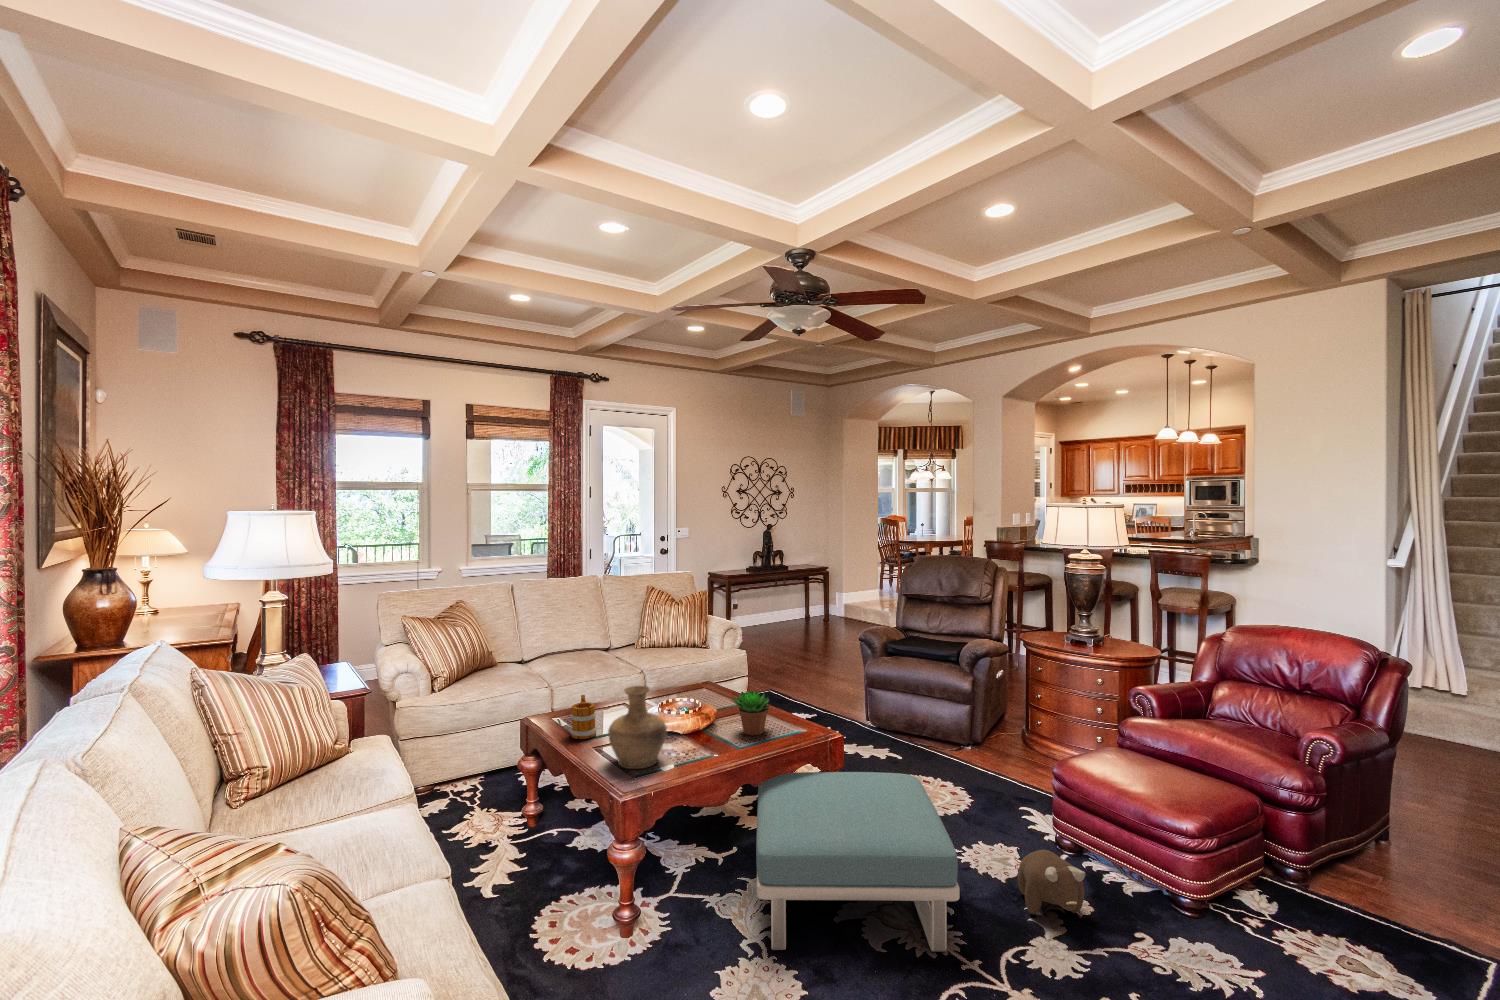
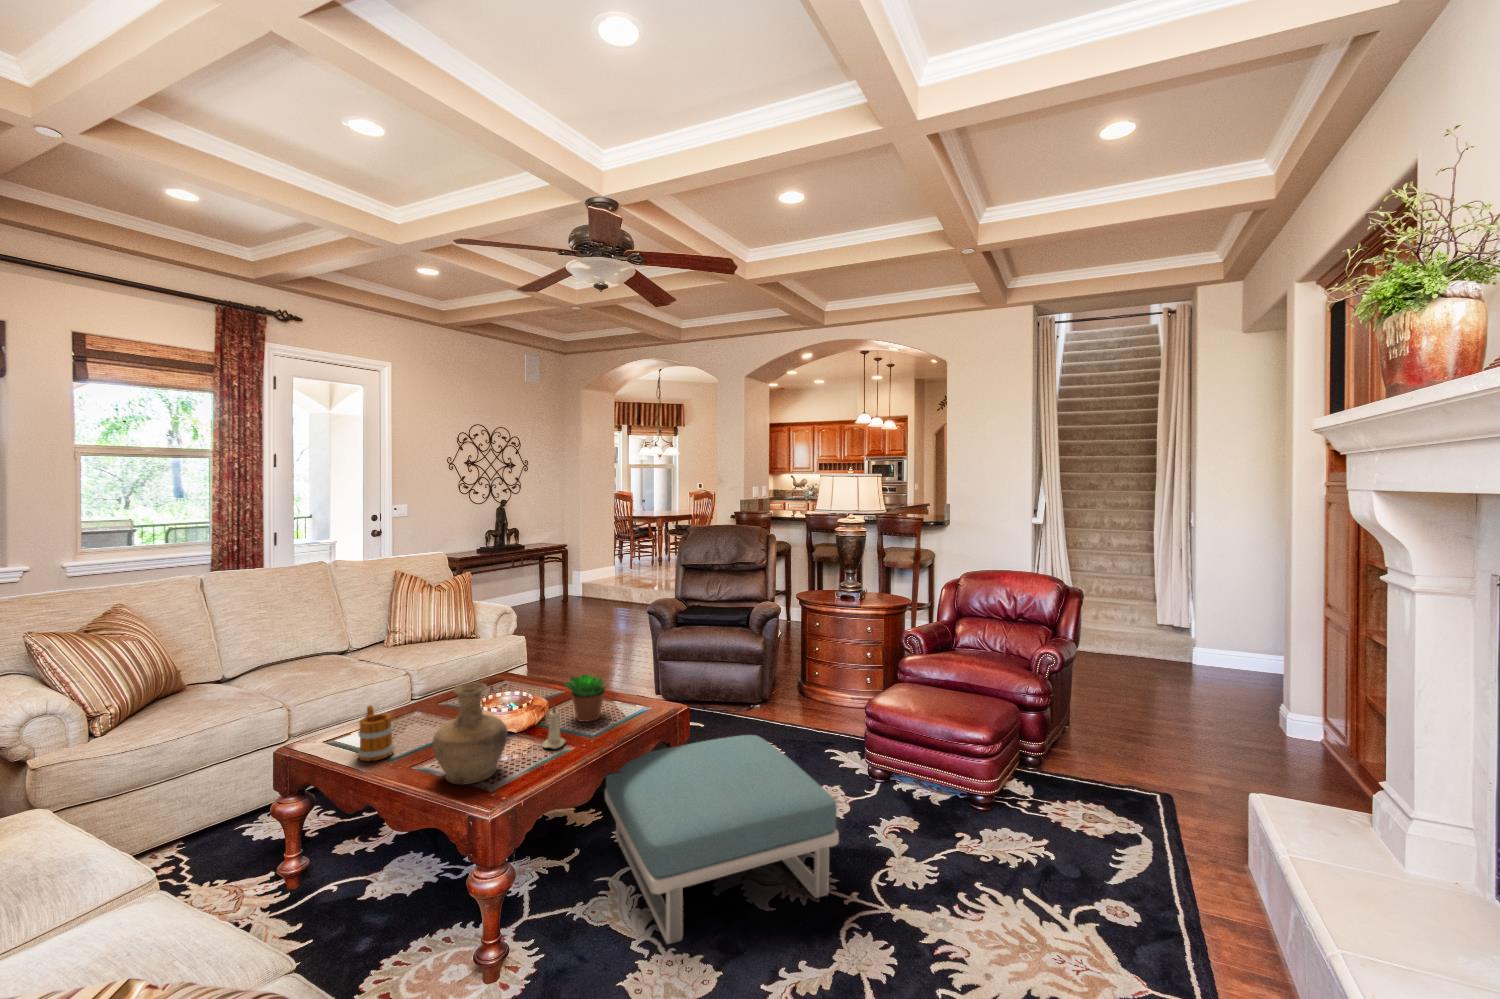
candle: none [701,713,722,753] -> present [542,706,566,749]
plush toy: present [1018,850,1085,914] -> none [858,780,923,840]

